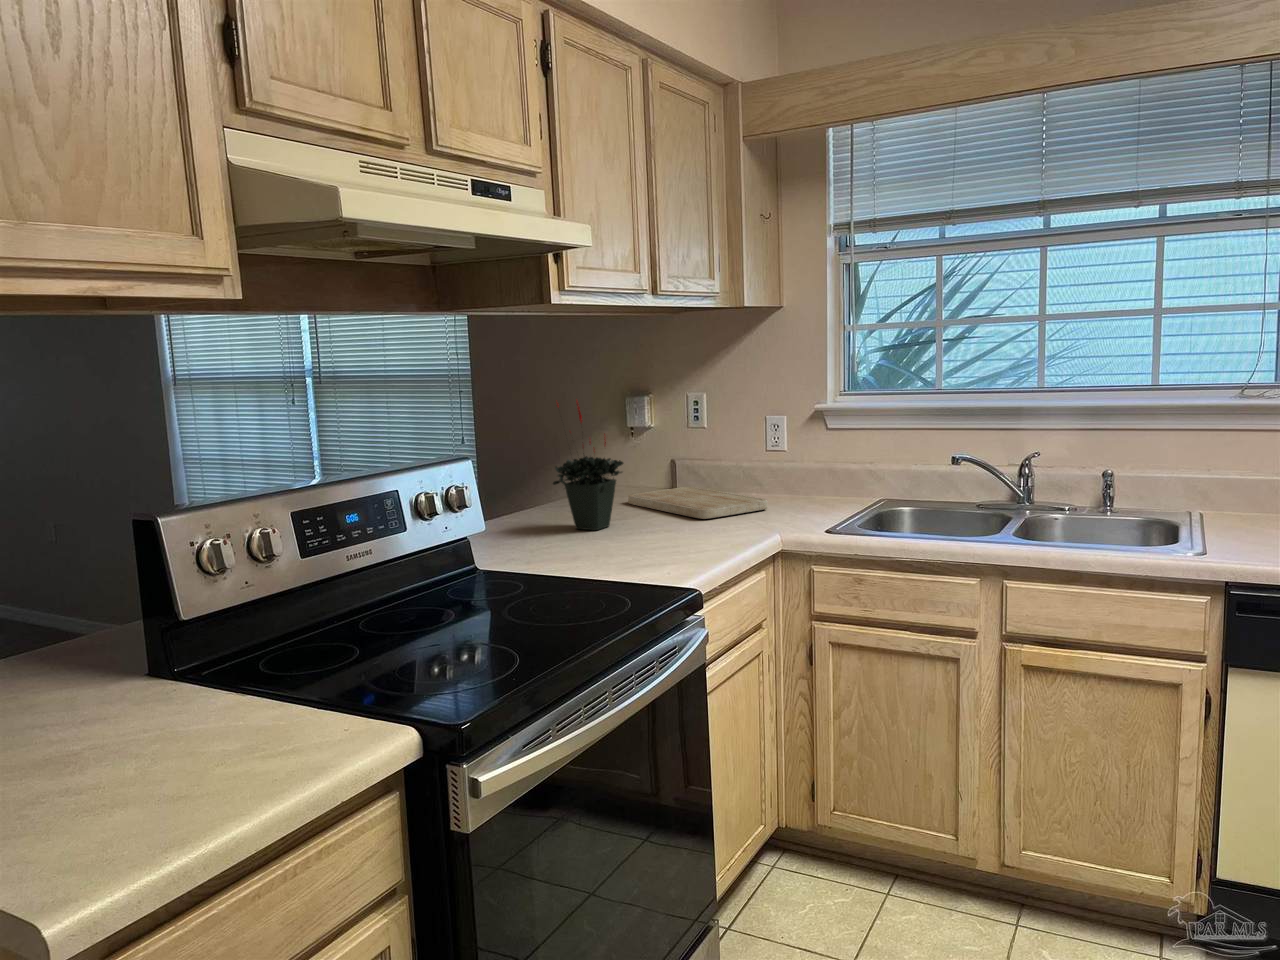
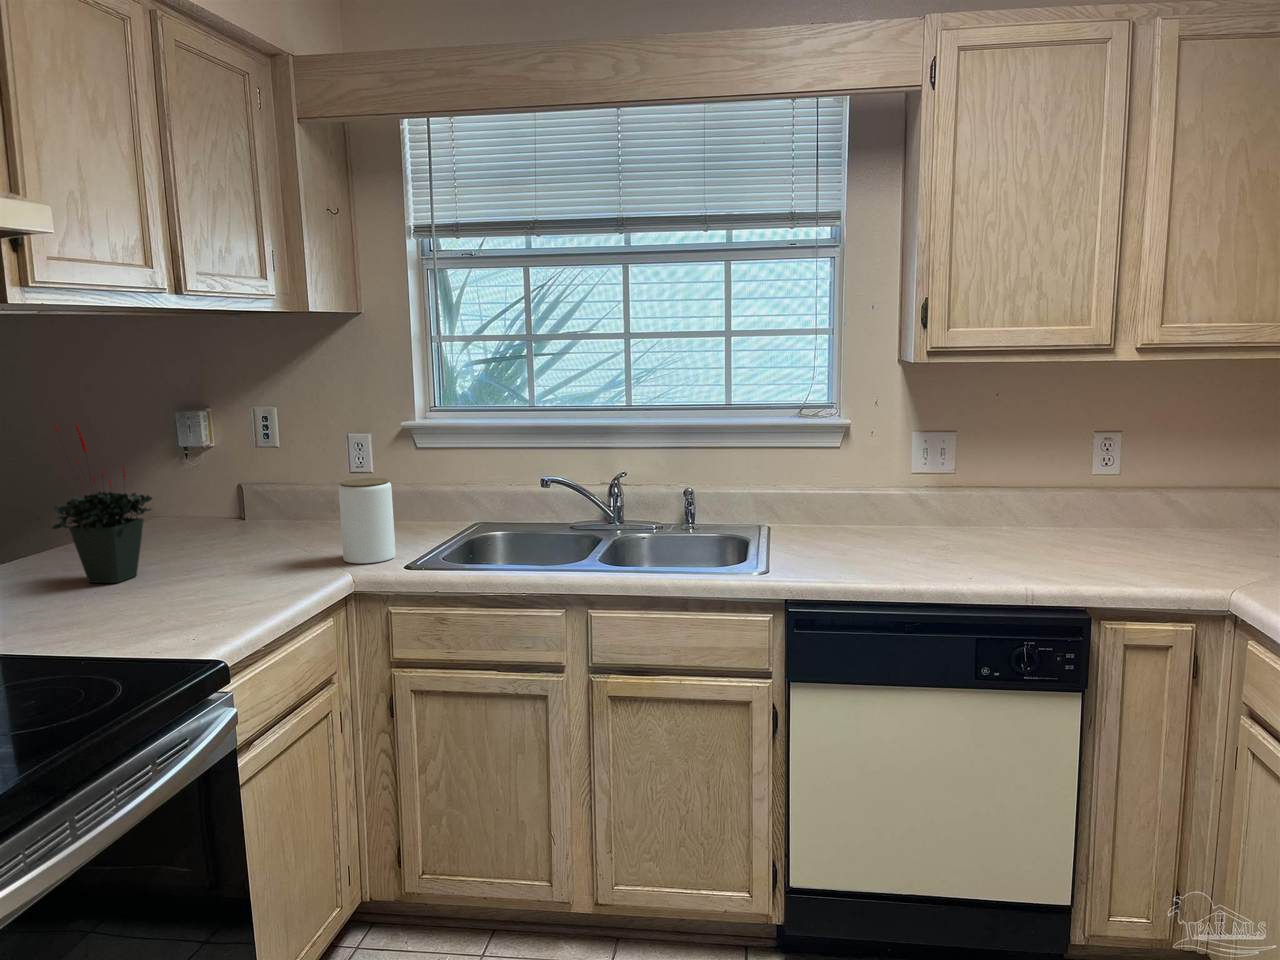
jar: none [770,452,817,526] -> present [339,478,396,563]
cutting board: present [628,487,768,519] -> none [176,517,344,559]

